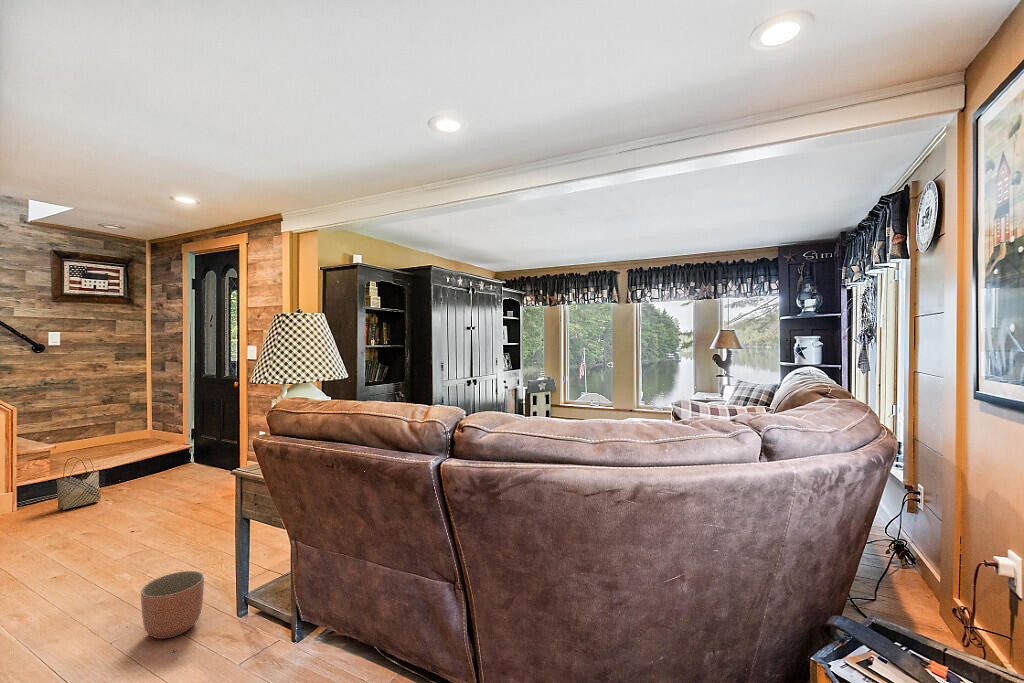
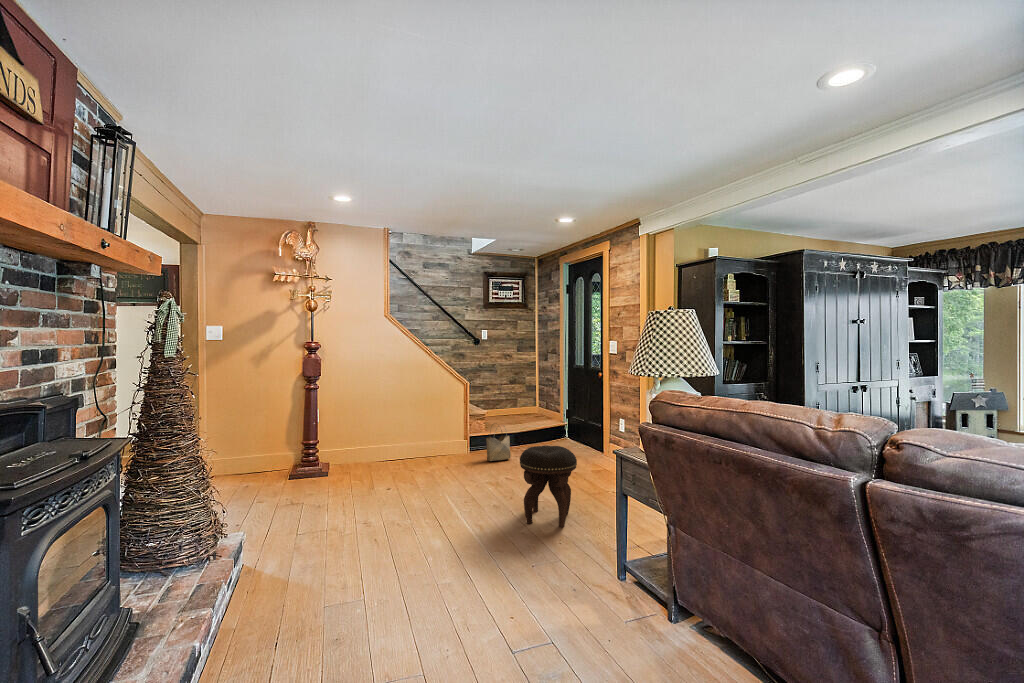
footstool: none [111,470,196,571] -> present [520,446,577,527]
planter: present [141,571,204,639] -> none [543,543,590,603]

